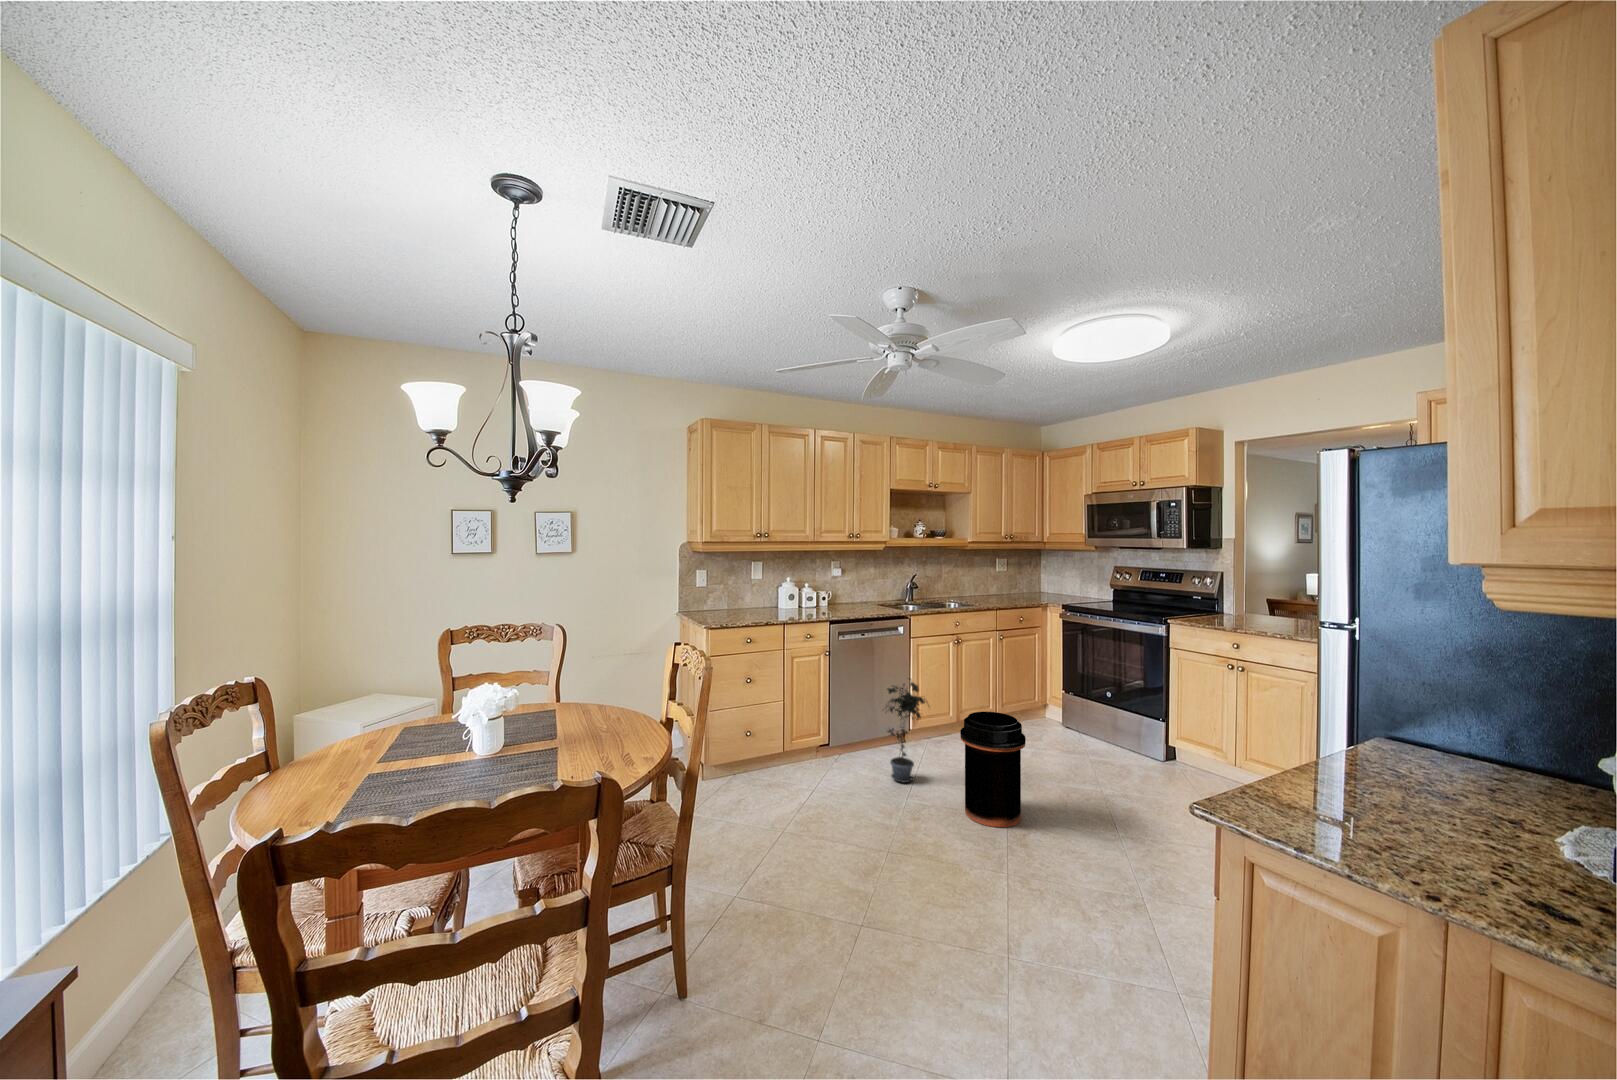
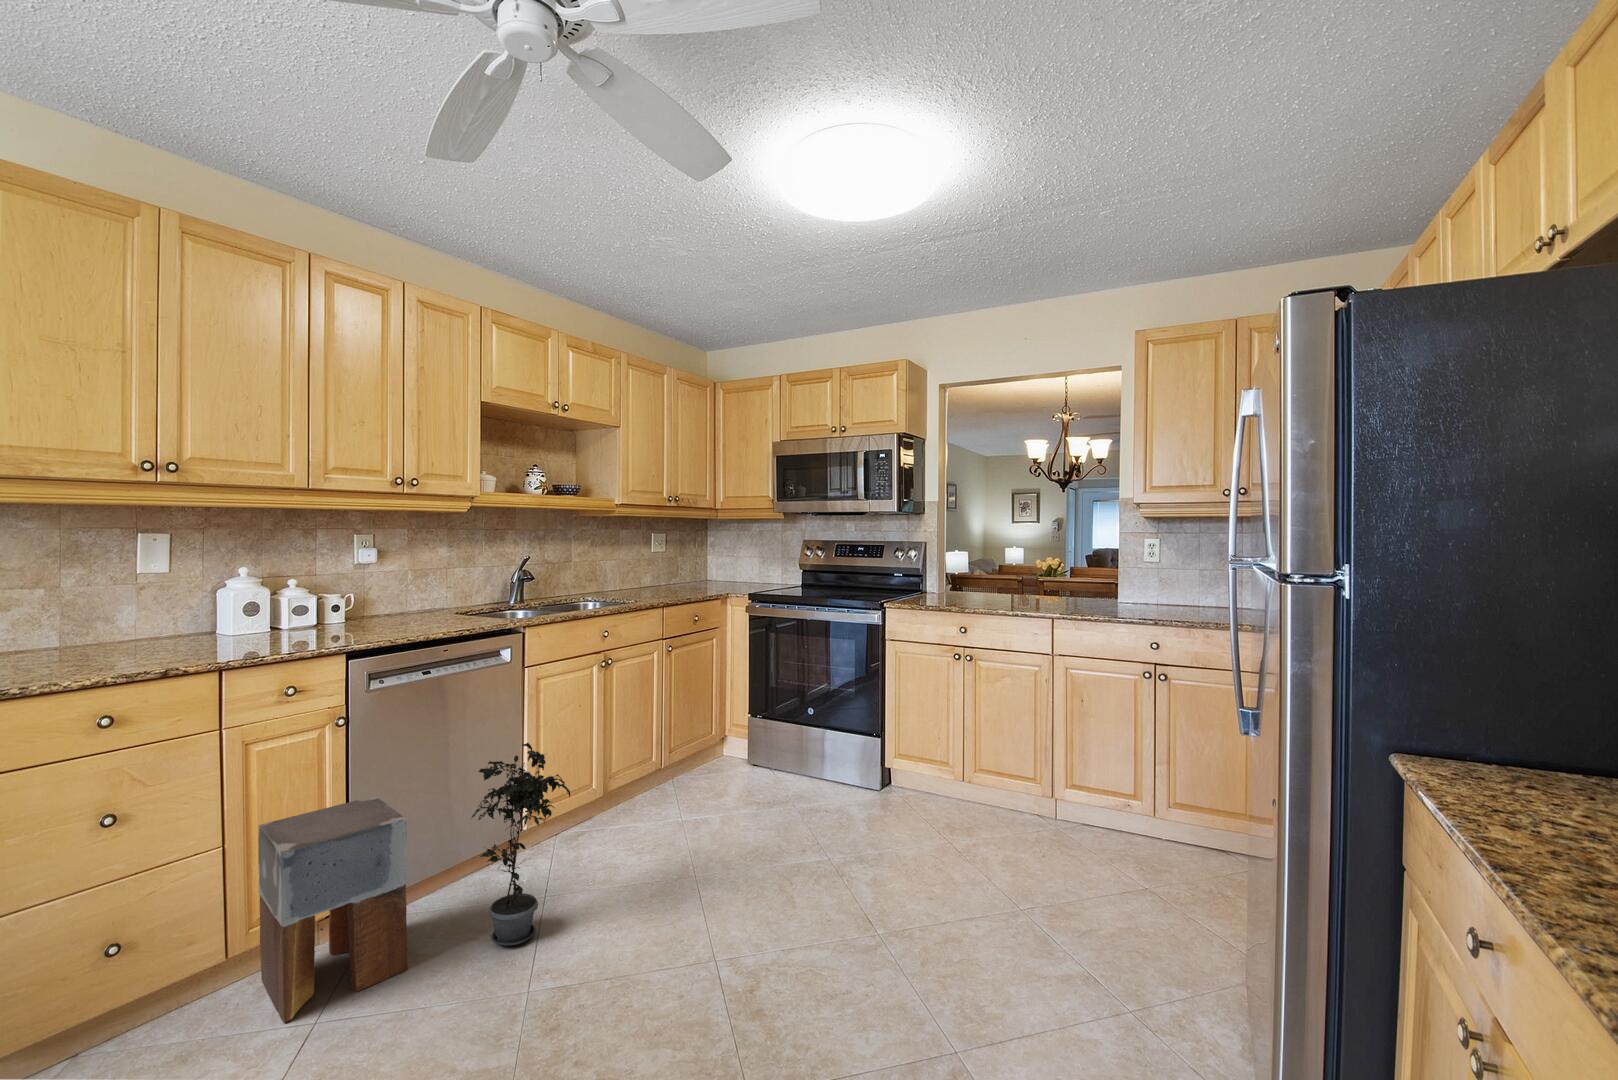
stool: none [795,693,854,784] -> present [258,796,408,1023]
trash can: present [960,712,1026,827] -> none [632,781,744,994]

